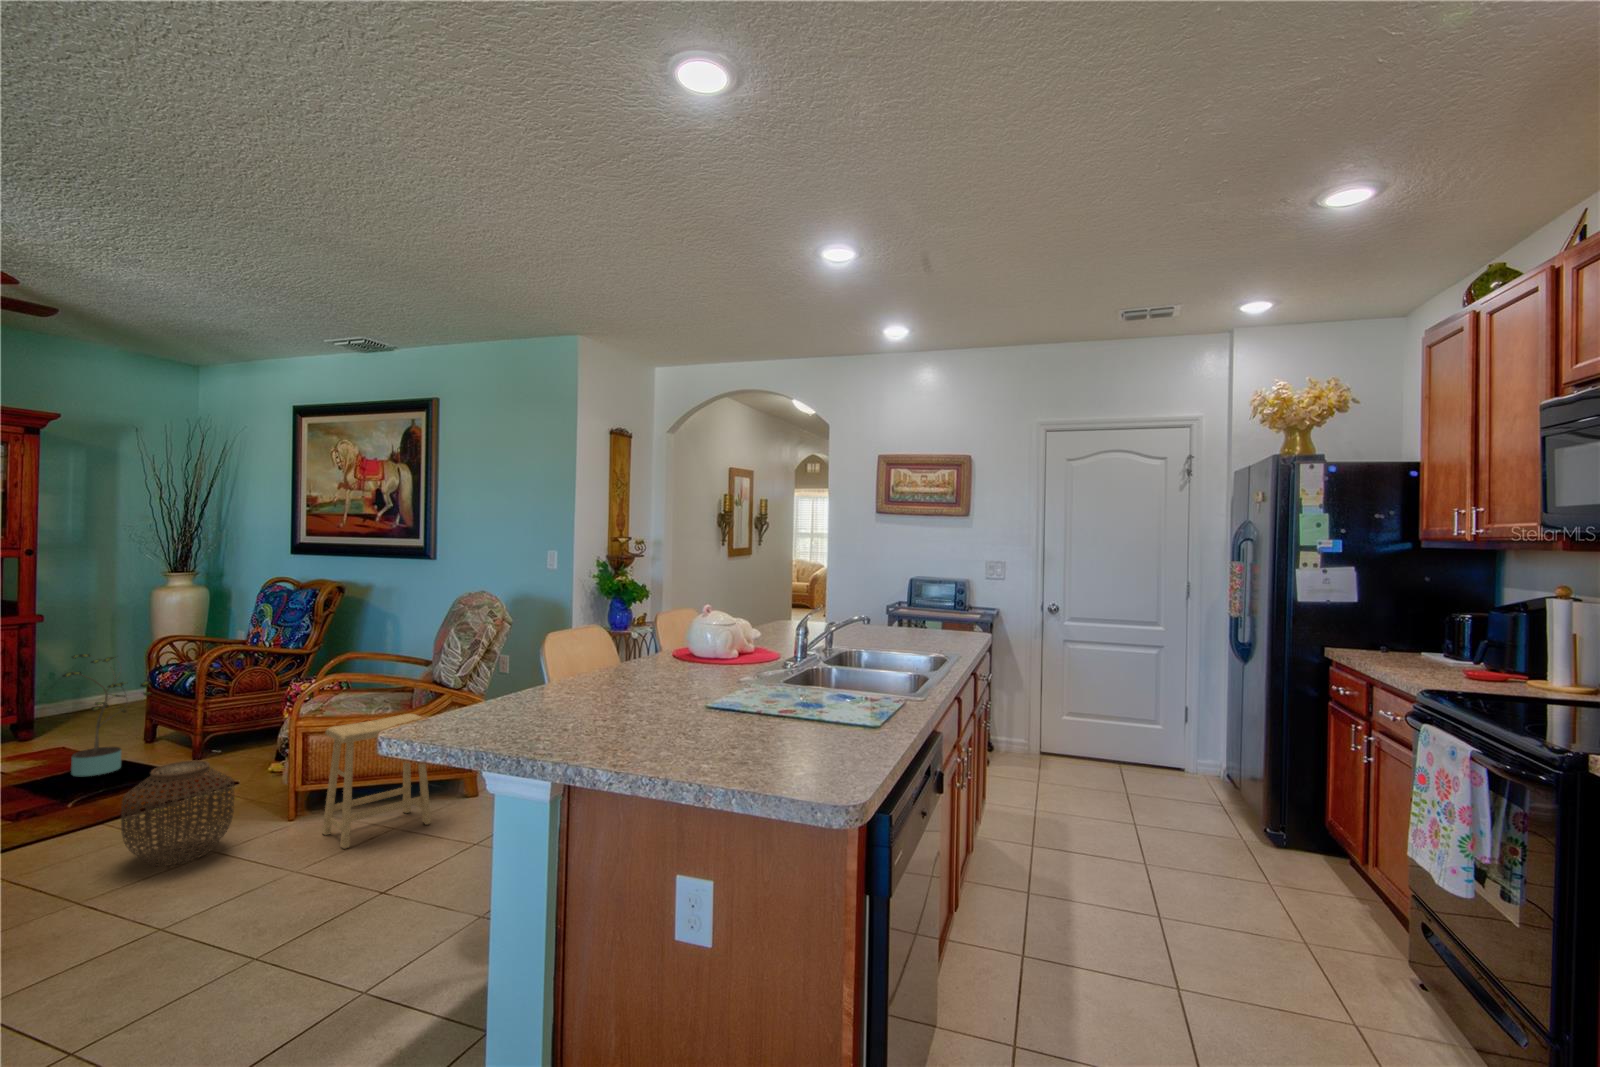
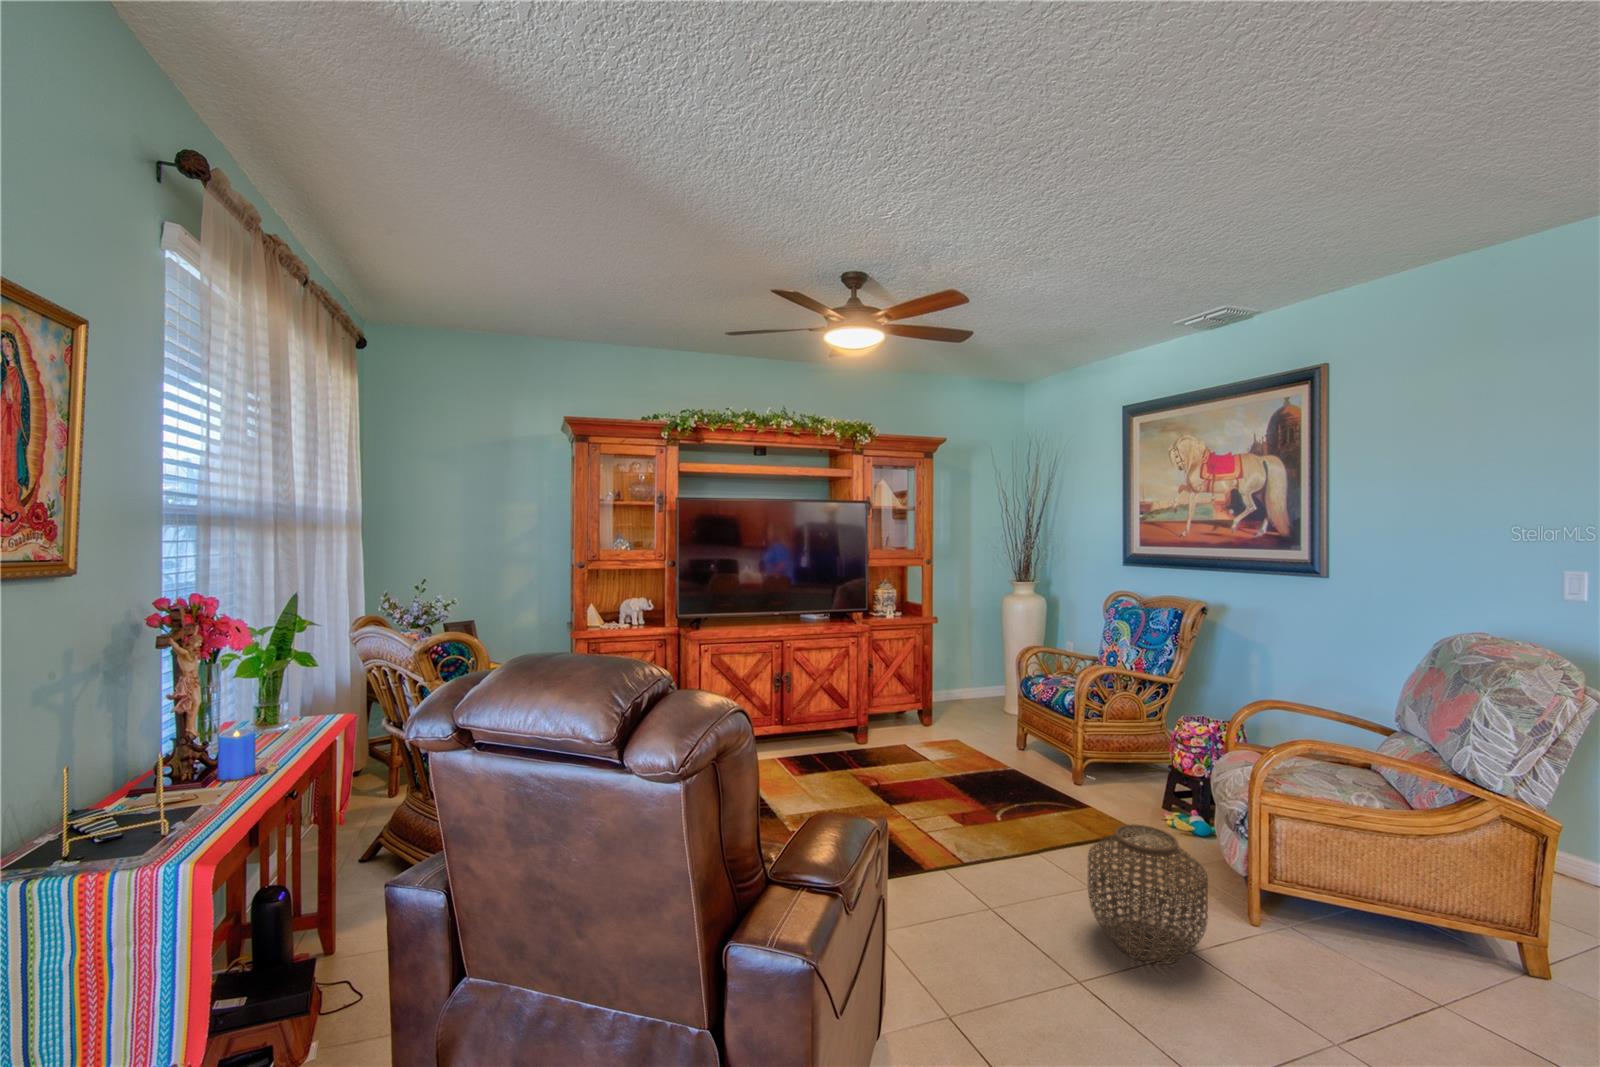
potted plant: present [63,654,150,776] -> none [974,659,1039,779]
footstool: present [322,714,431,849] -> none [1325,829,1529,1039]

